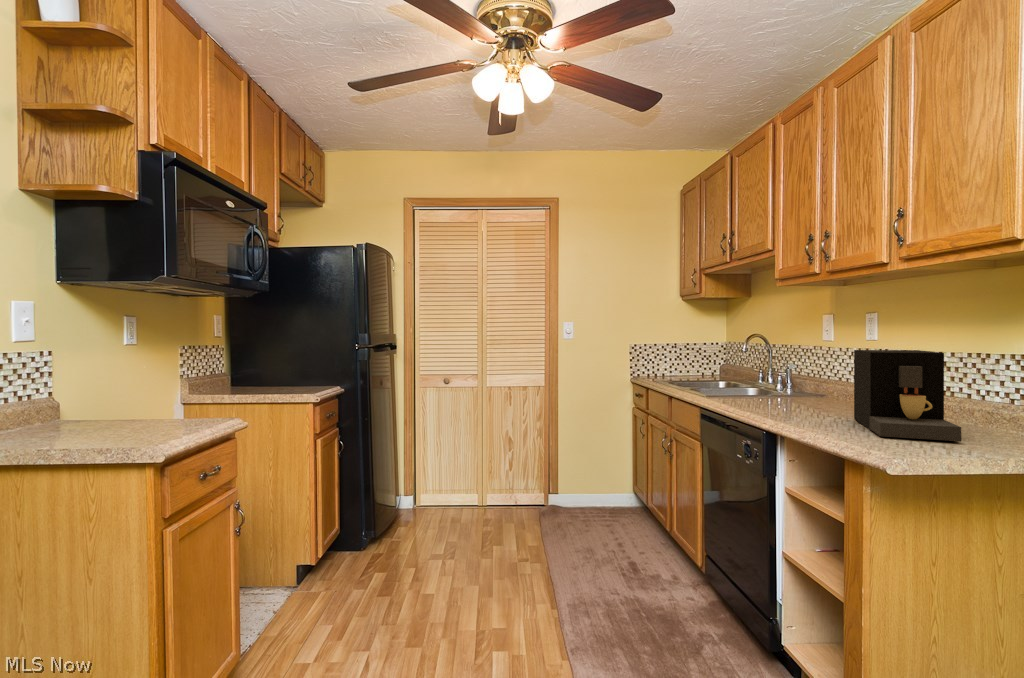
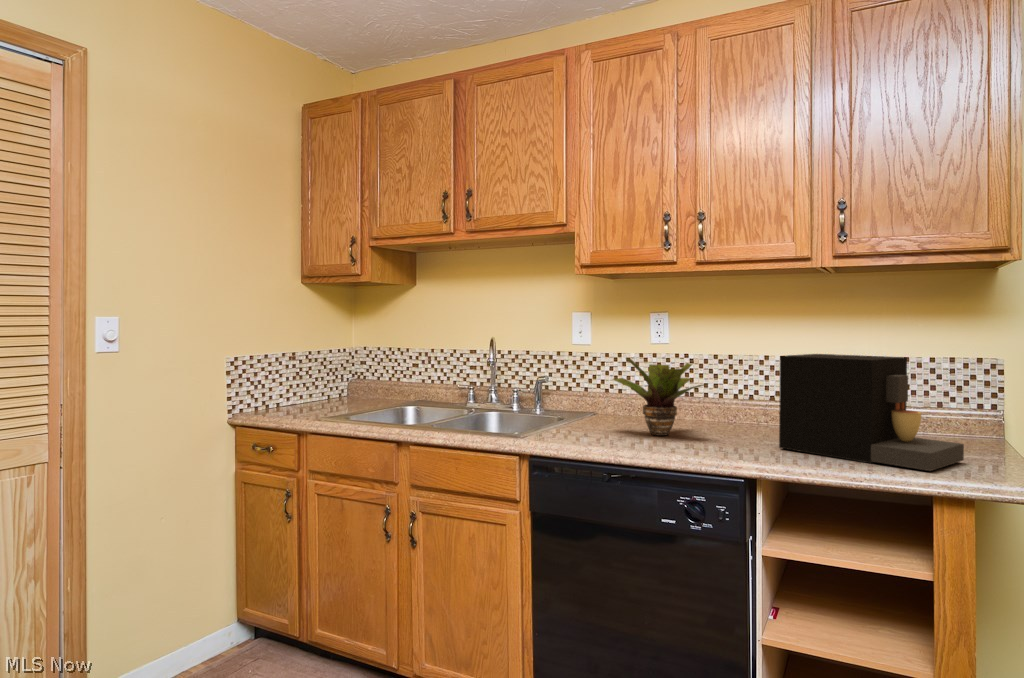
potted plant: none [789,351,860,407] -> present [613,358,706,436]

